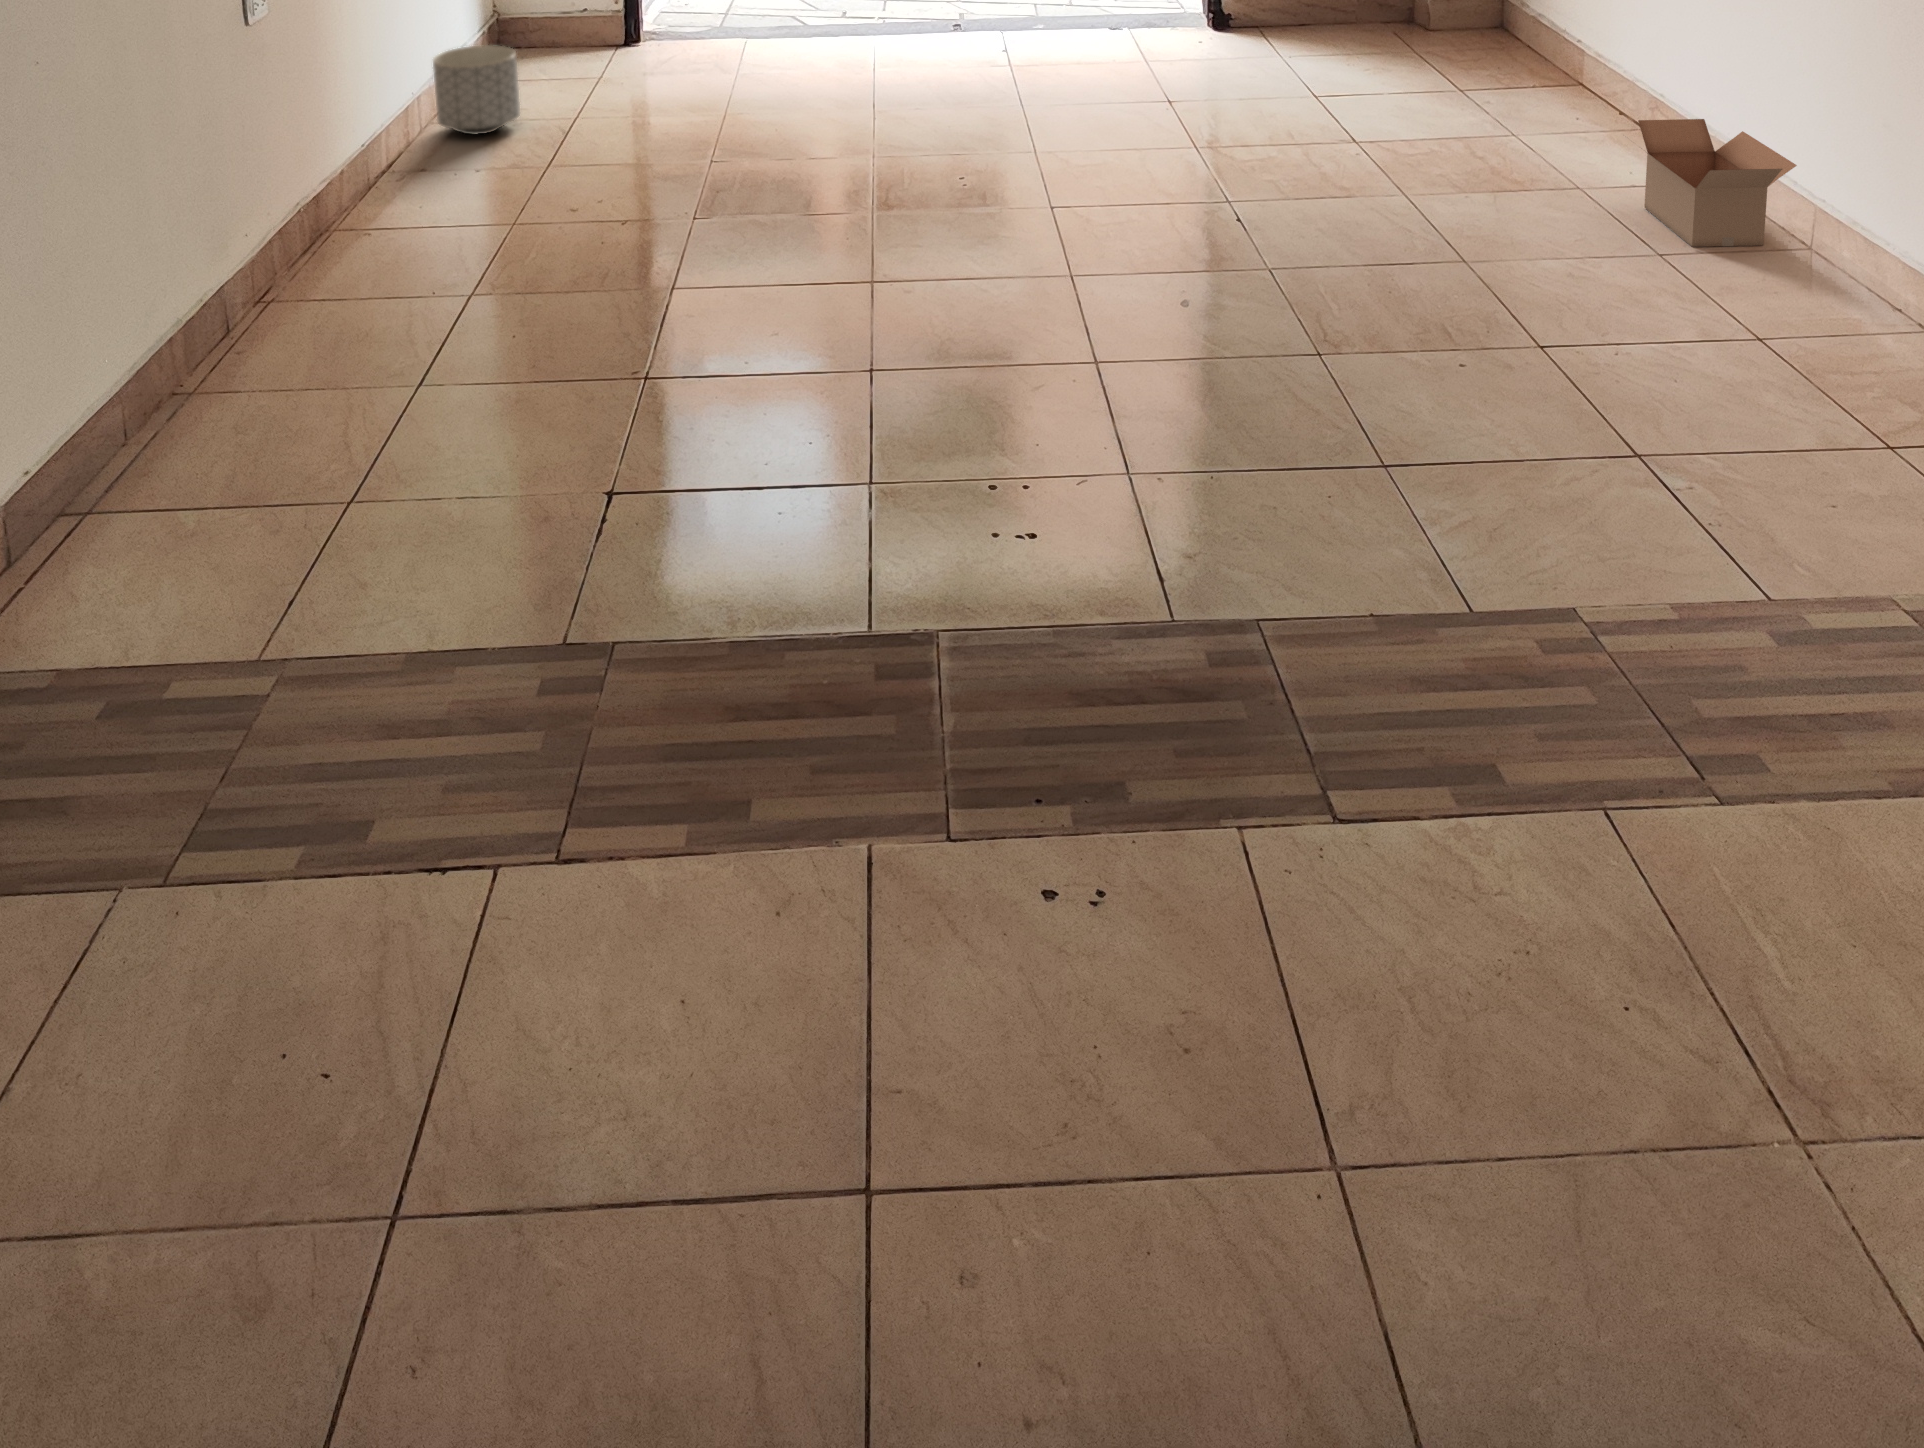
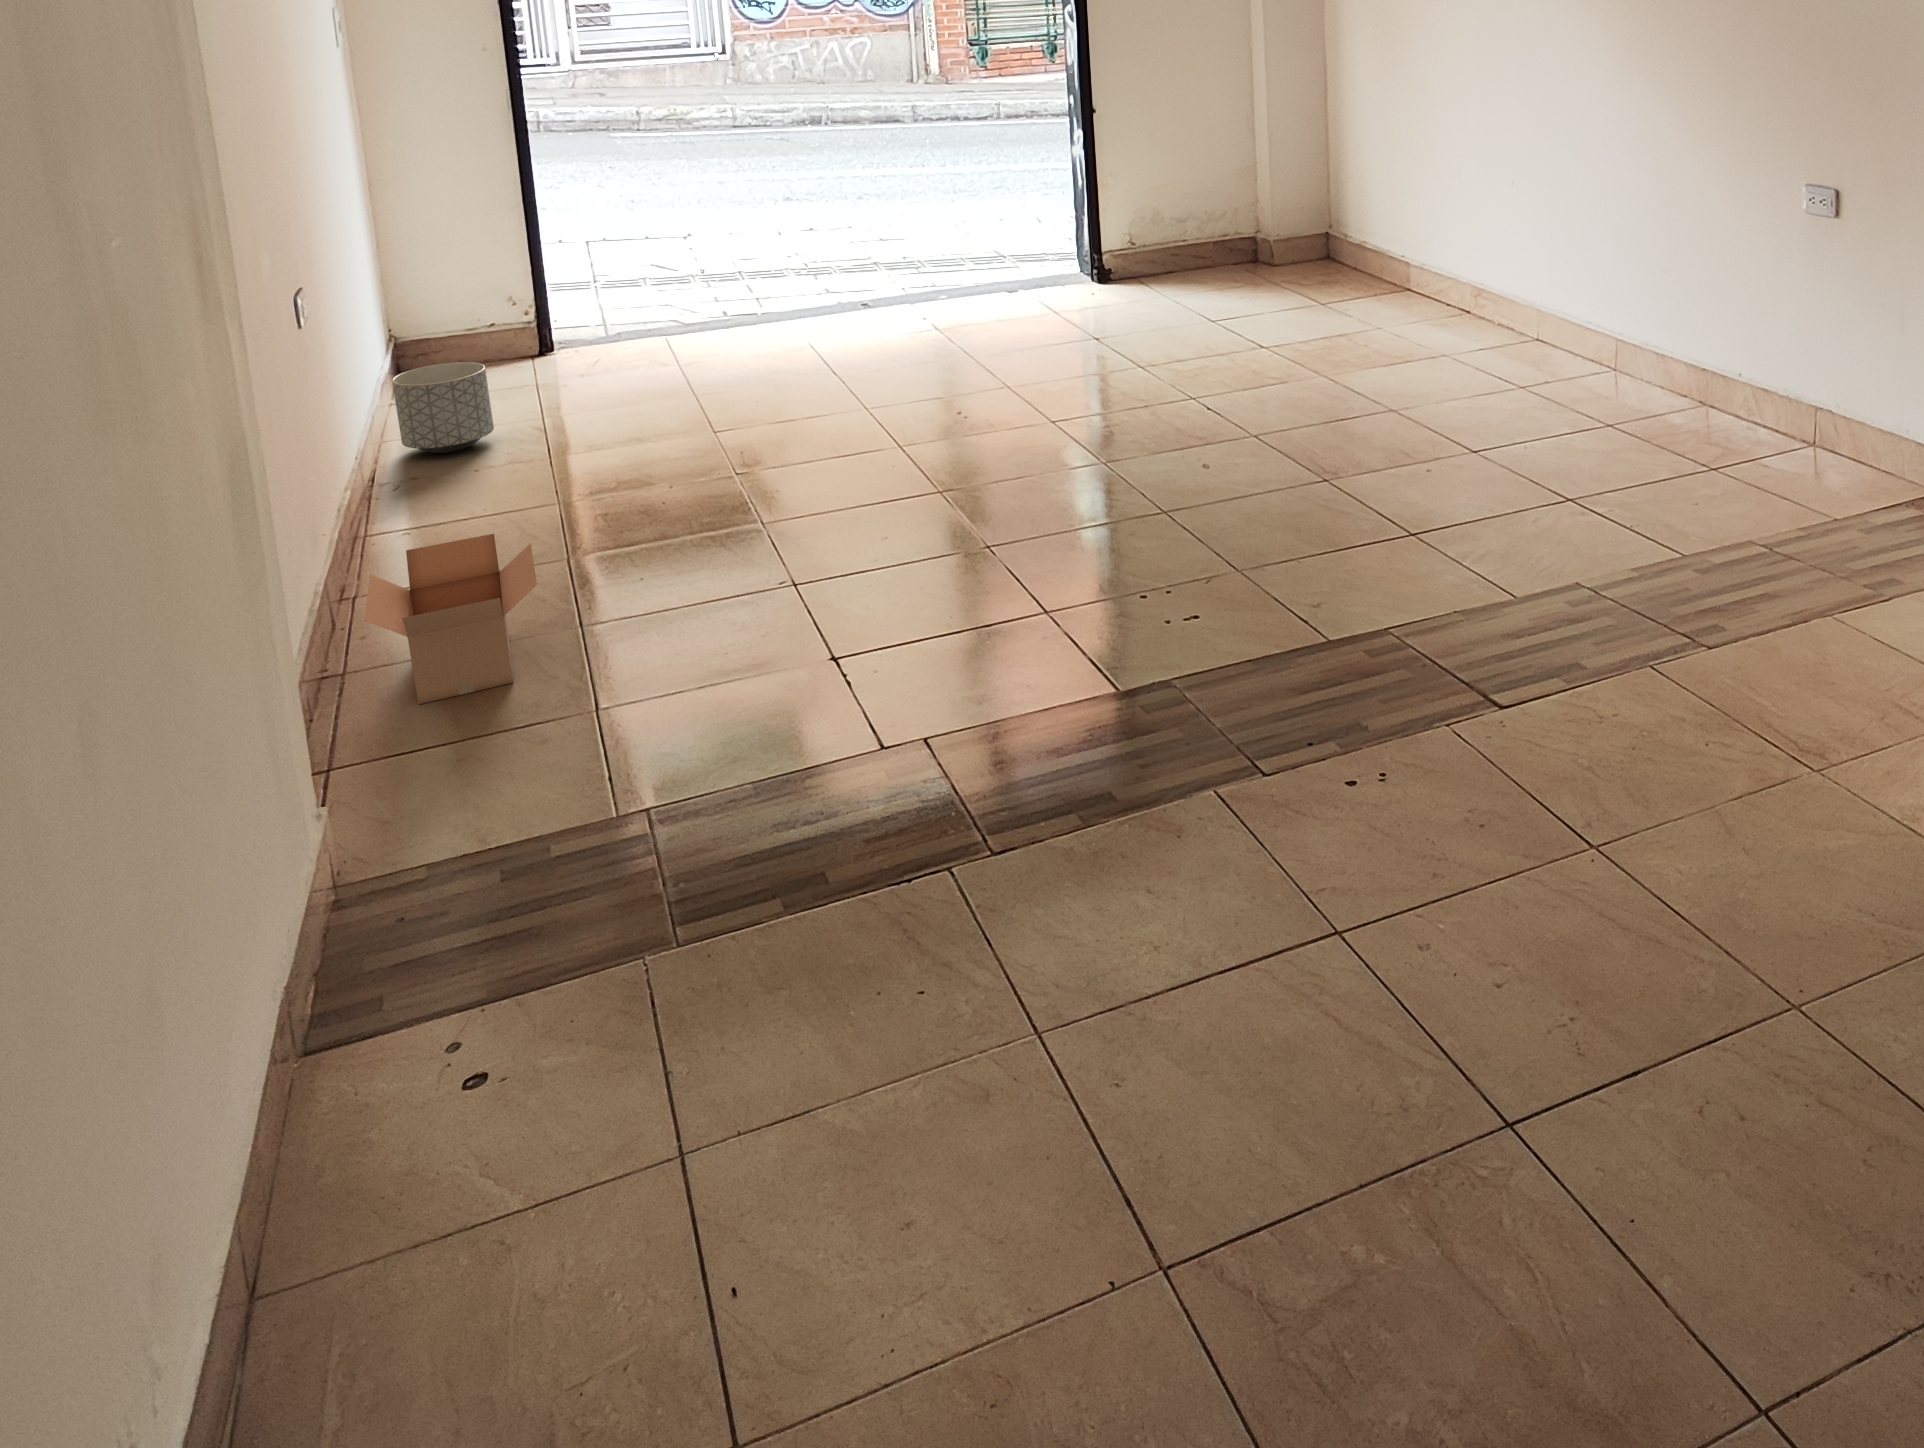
cardboard box: present [1638,119,1797,247] -> present [365,534,537,704]

